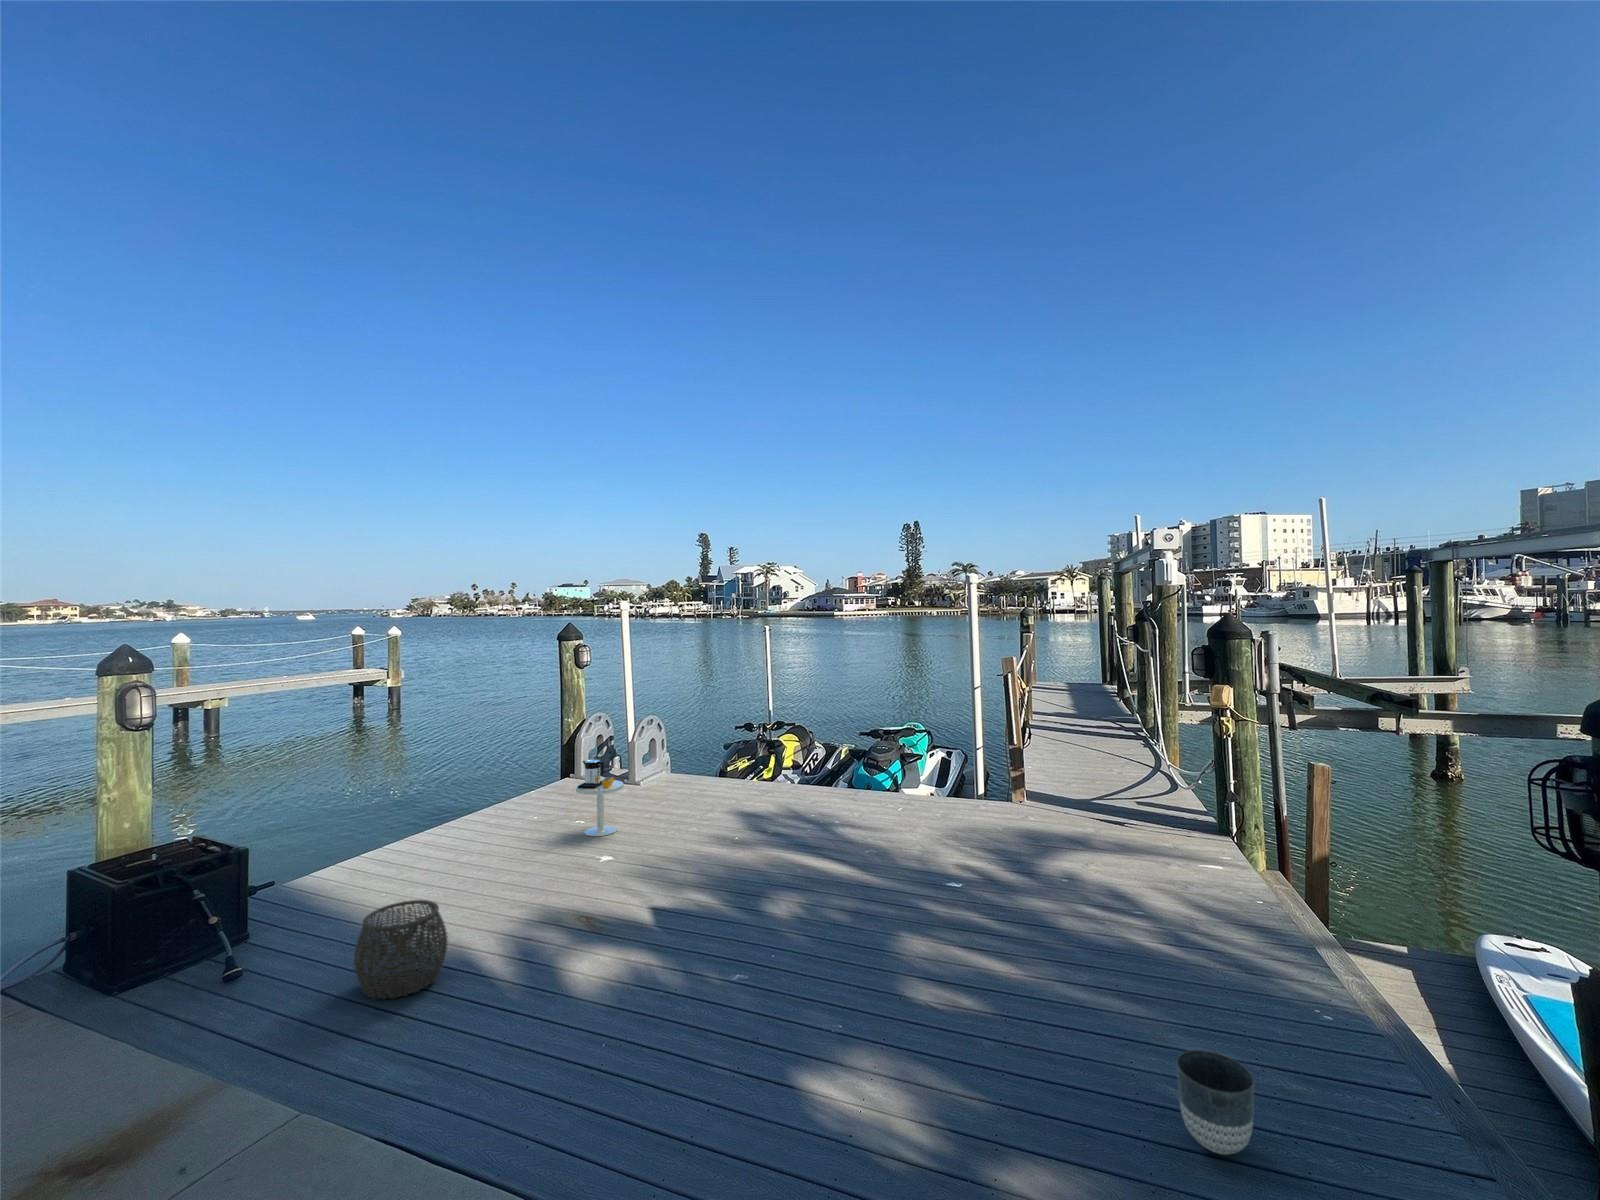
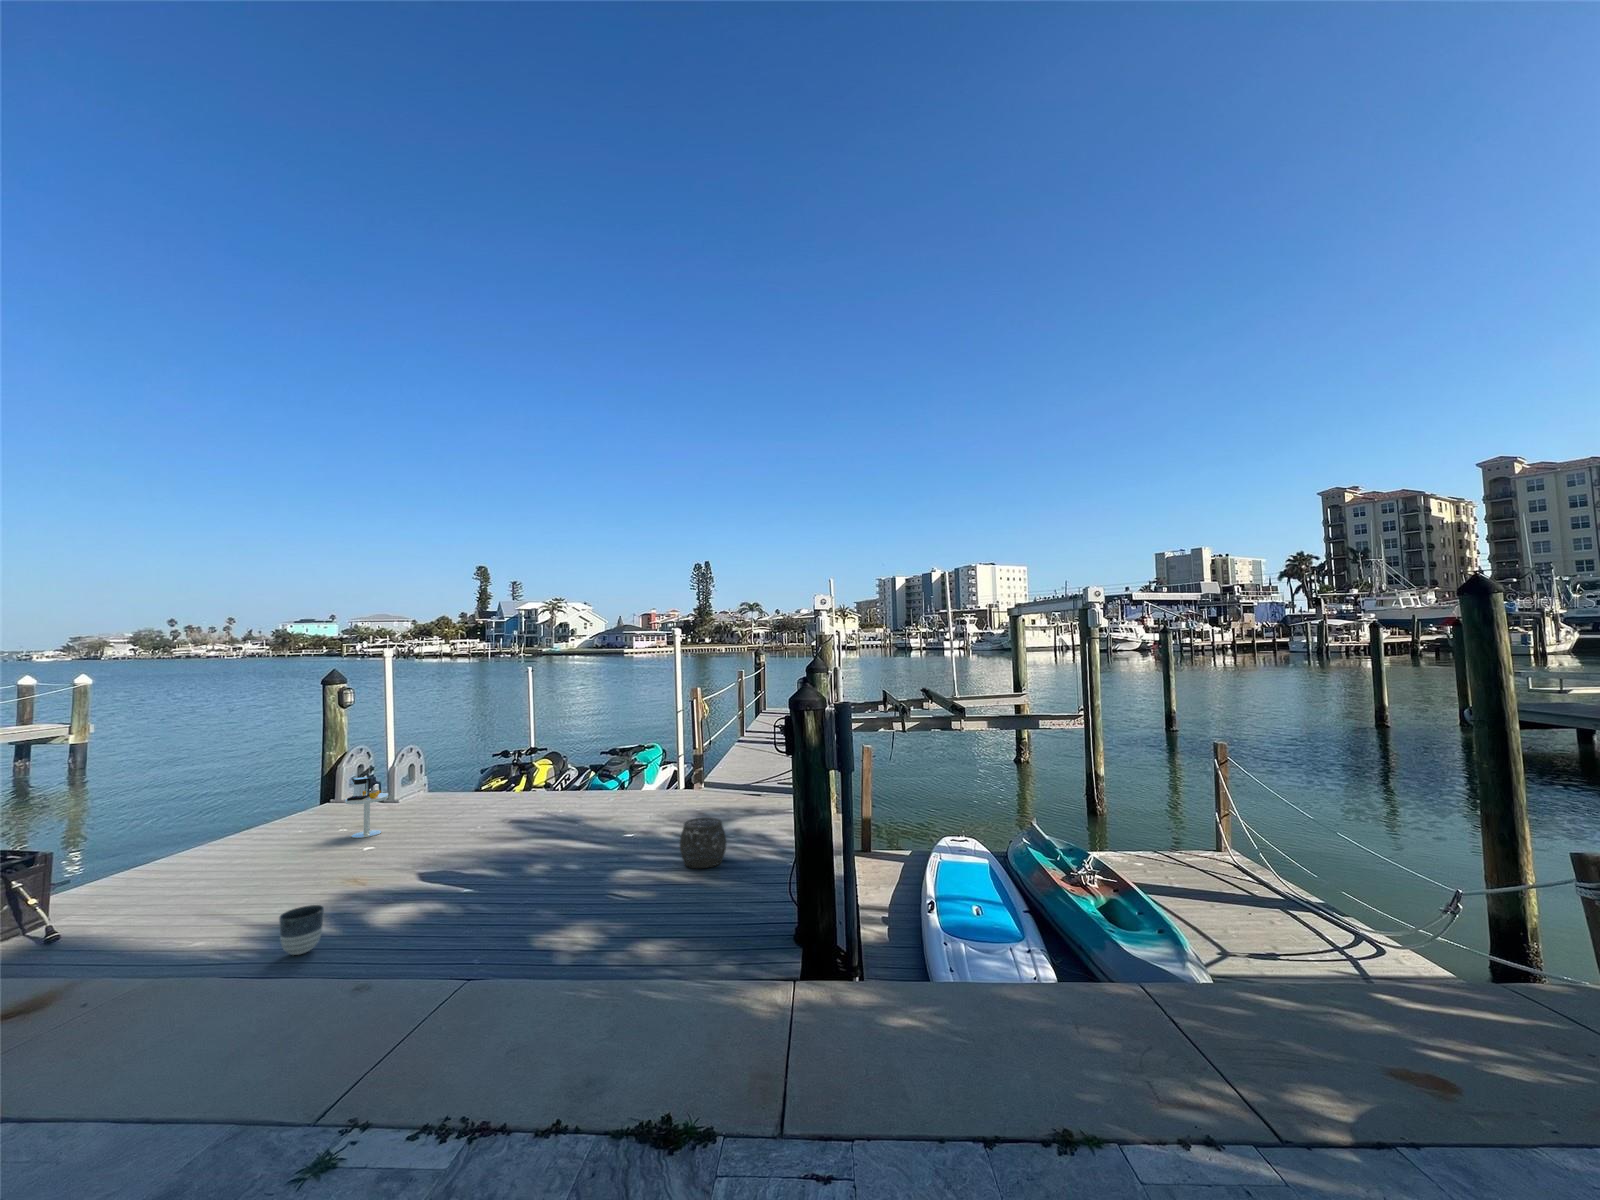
woven basket: present [354,900,448,999] -> present [680,817,726,868]
planter: present [1176,1050,1254,1155] -> present [279,905,324,955]

